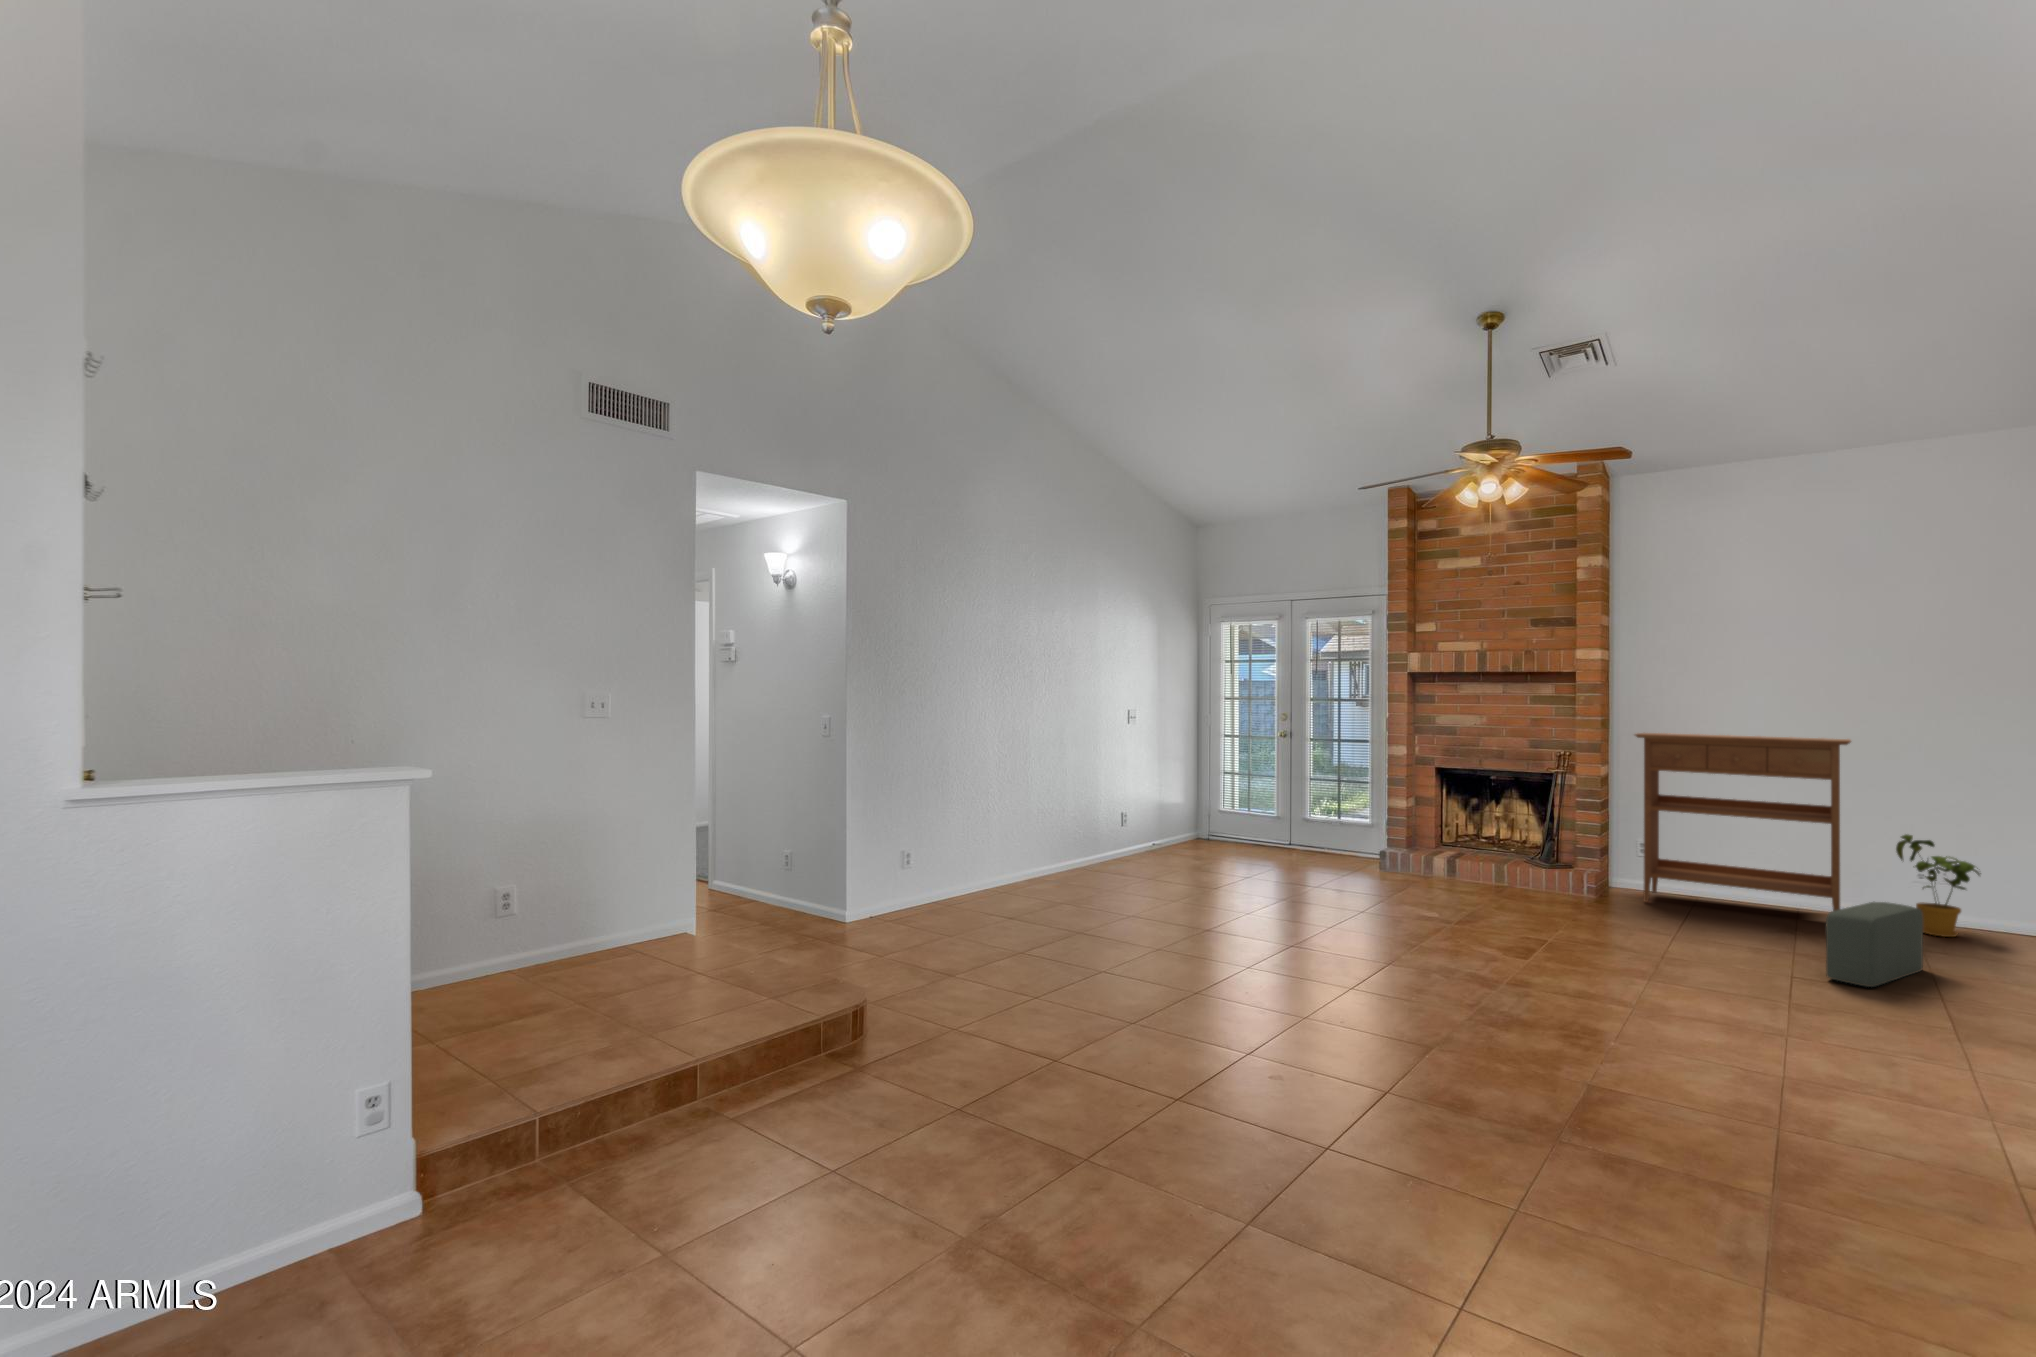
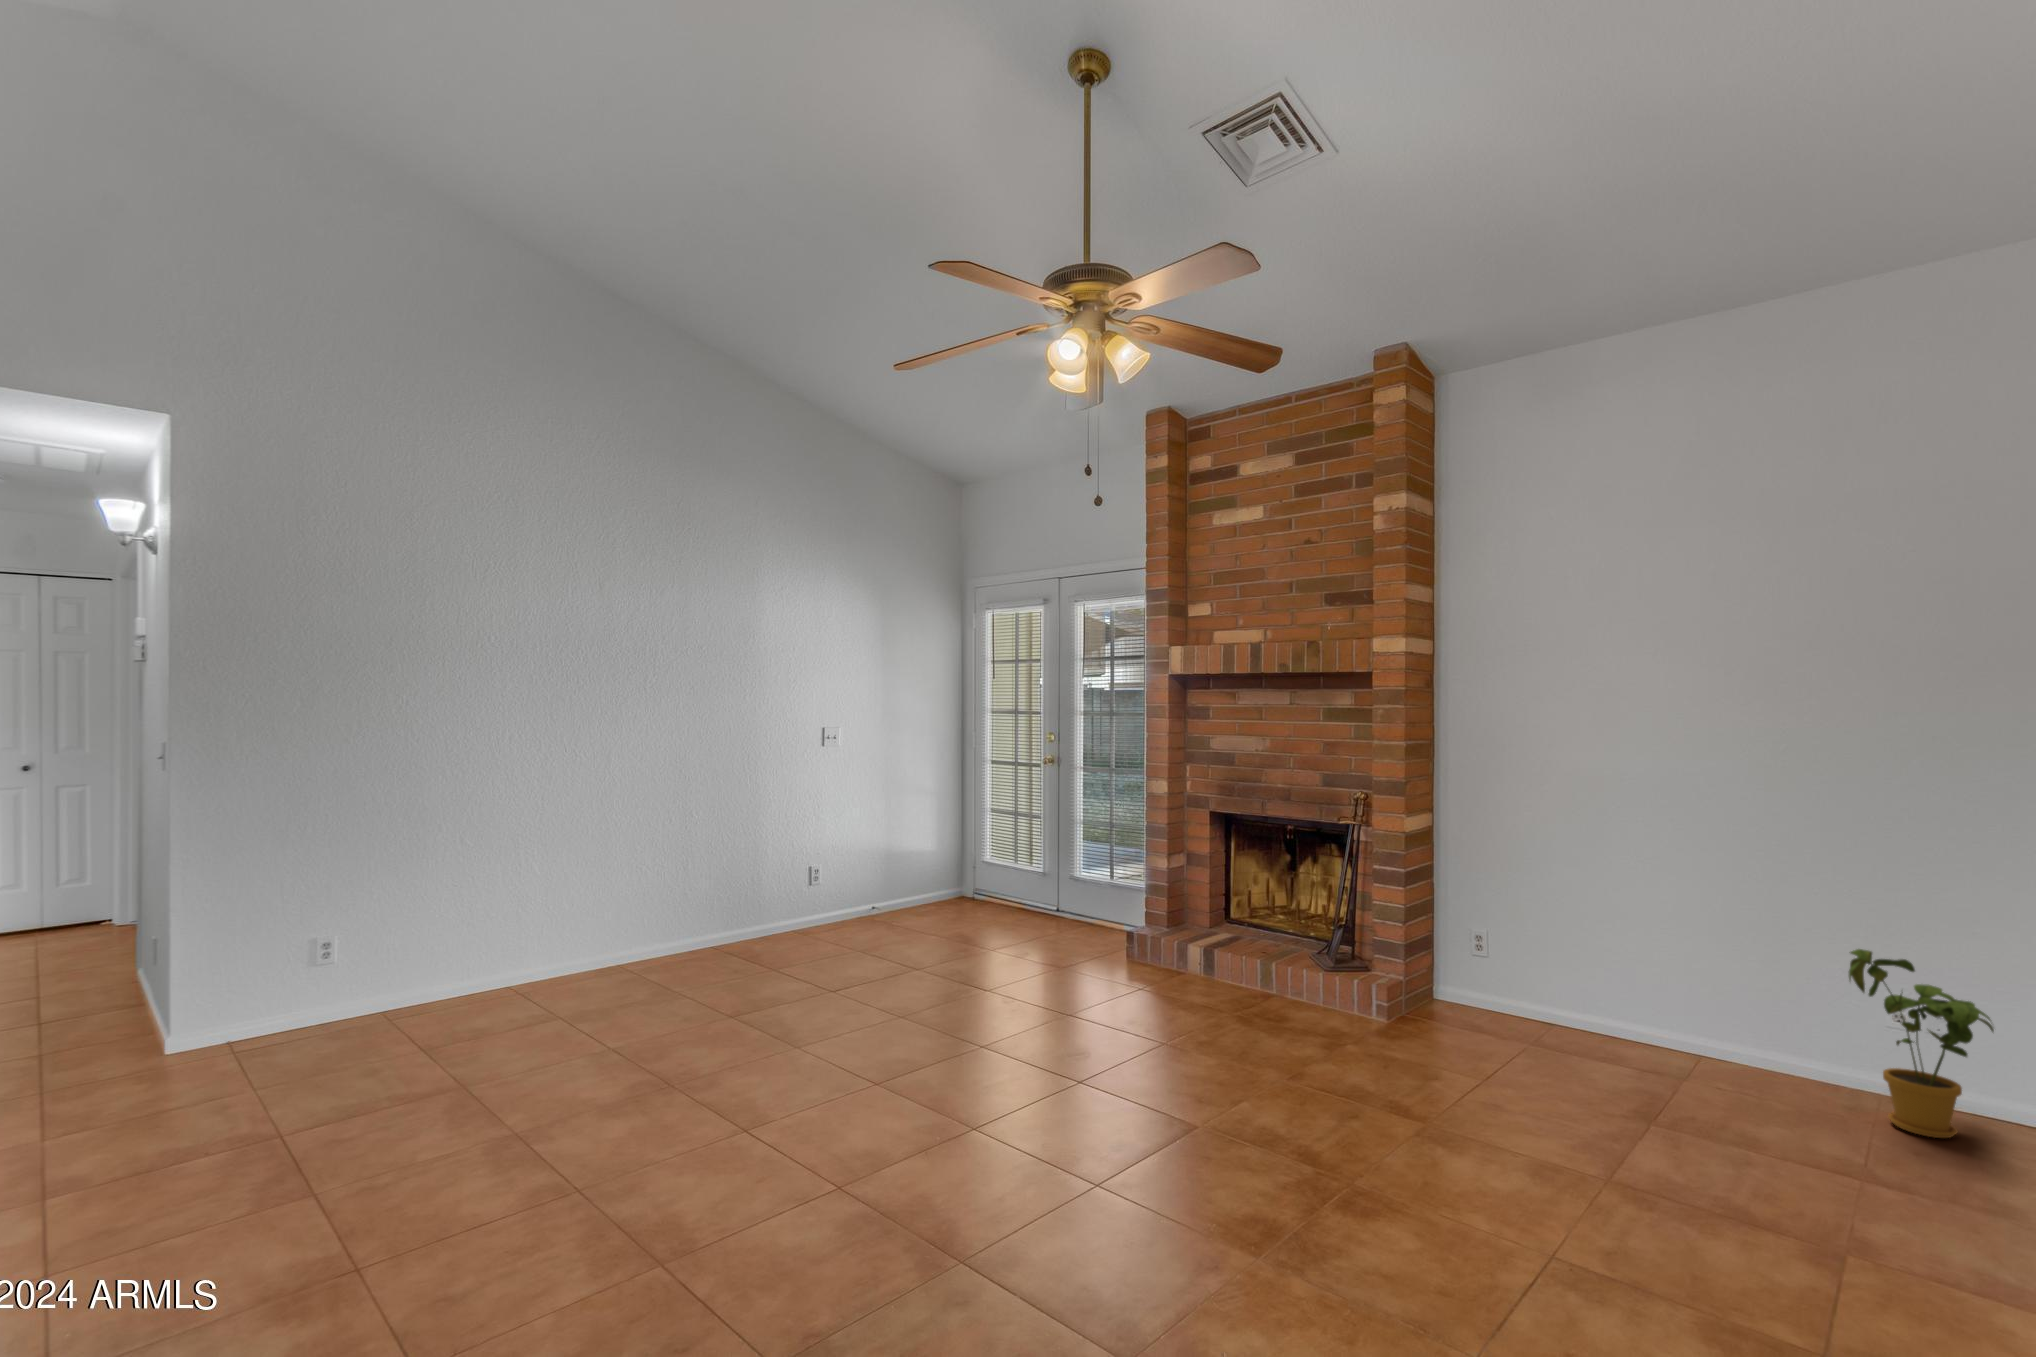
console table: present [1635,733,1851,911] -> none [1439,764,1783,1103]
pouf: present [1826,902,1923,987] -> none [1625,1090,1843,1290]

